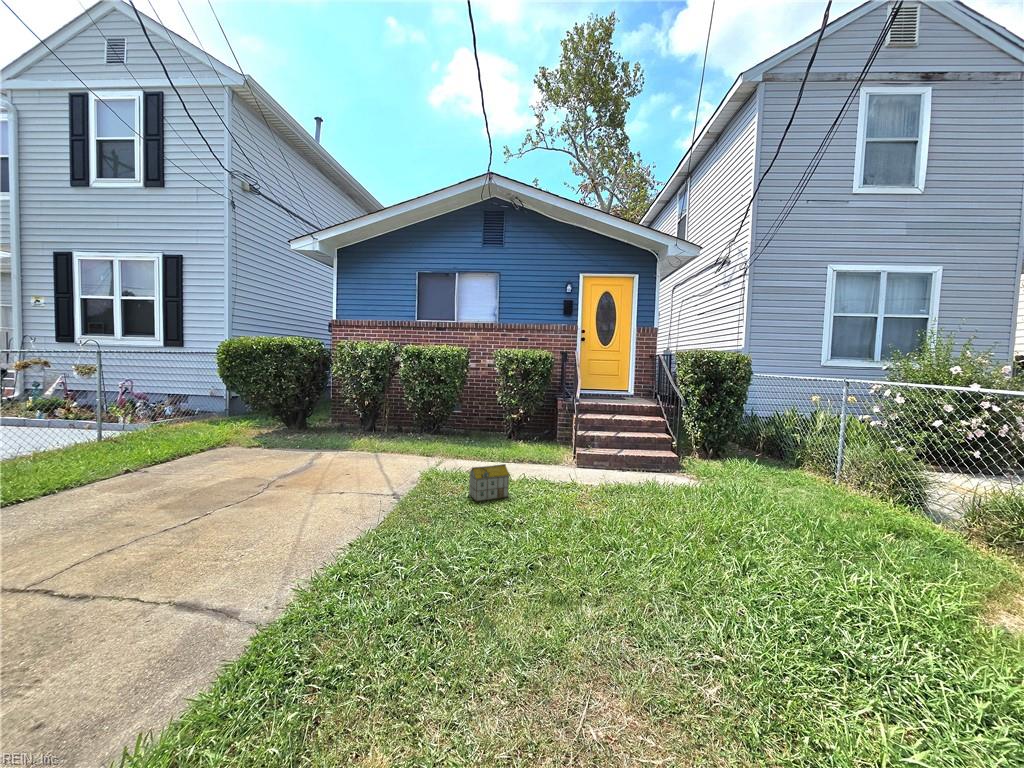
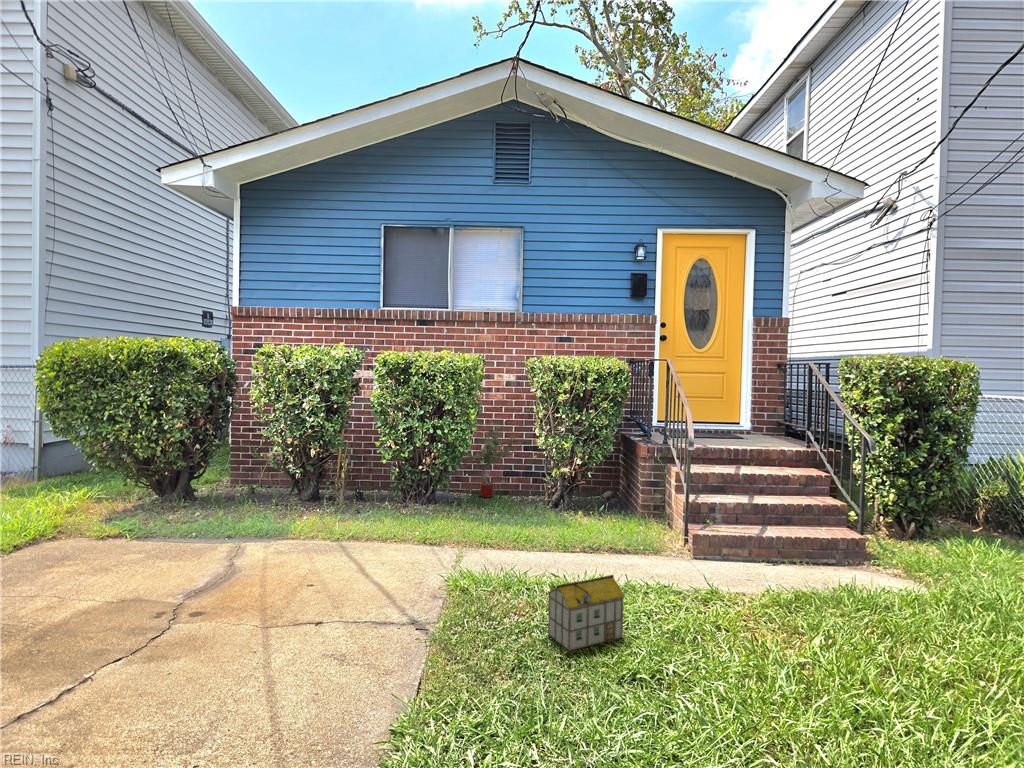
potted tree: none [457,390,490,432] -> present [461,426,516,498]

